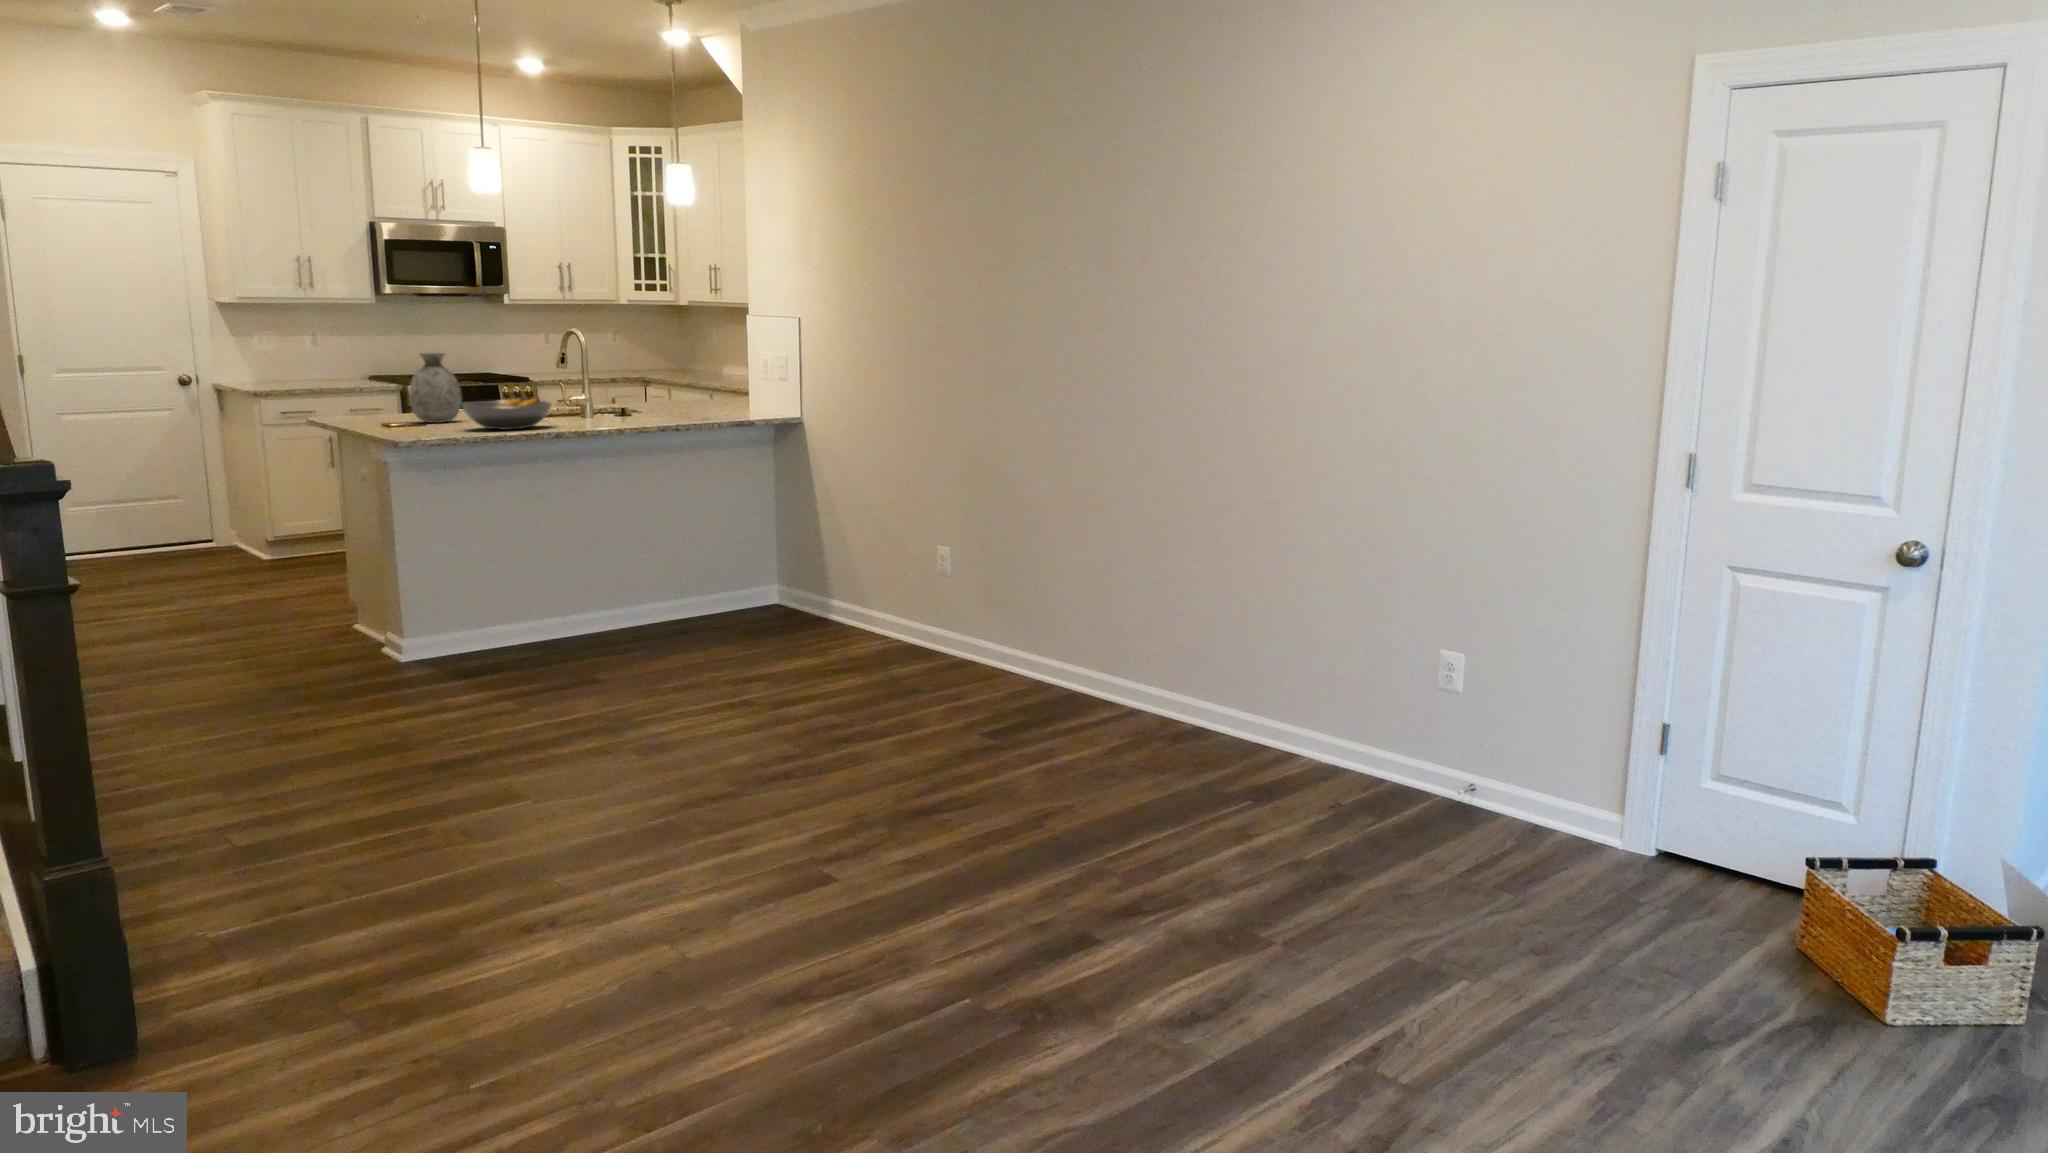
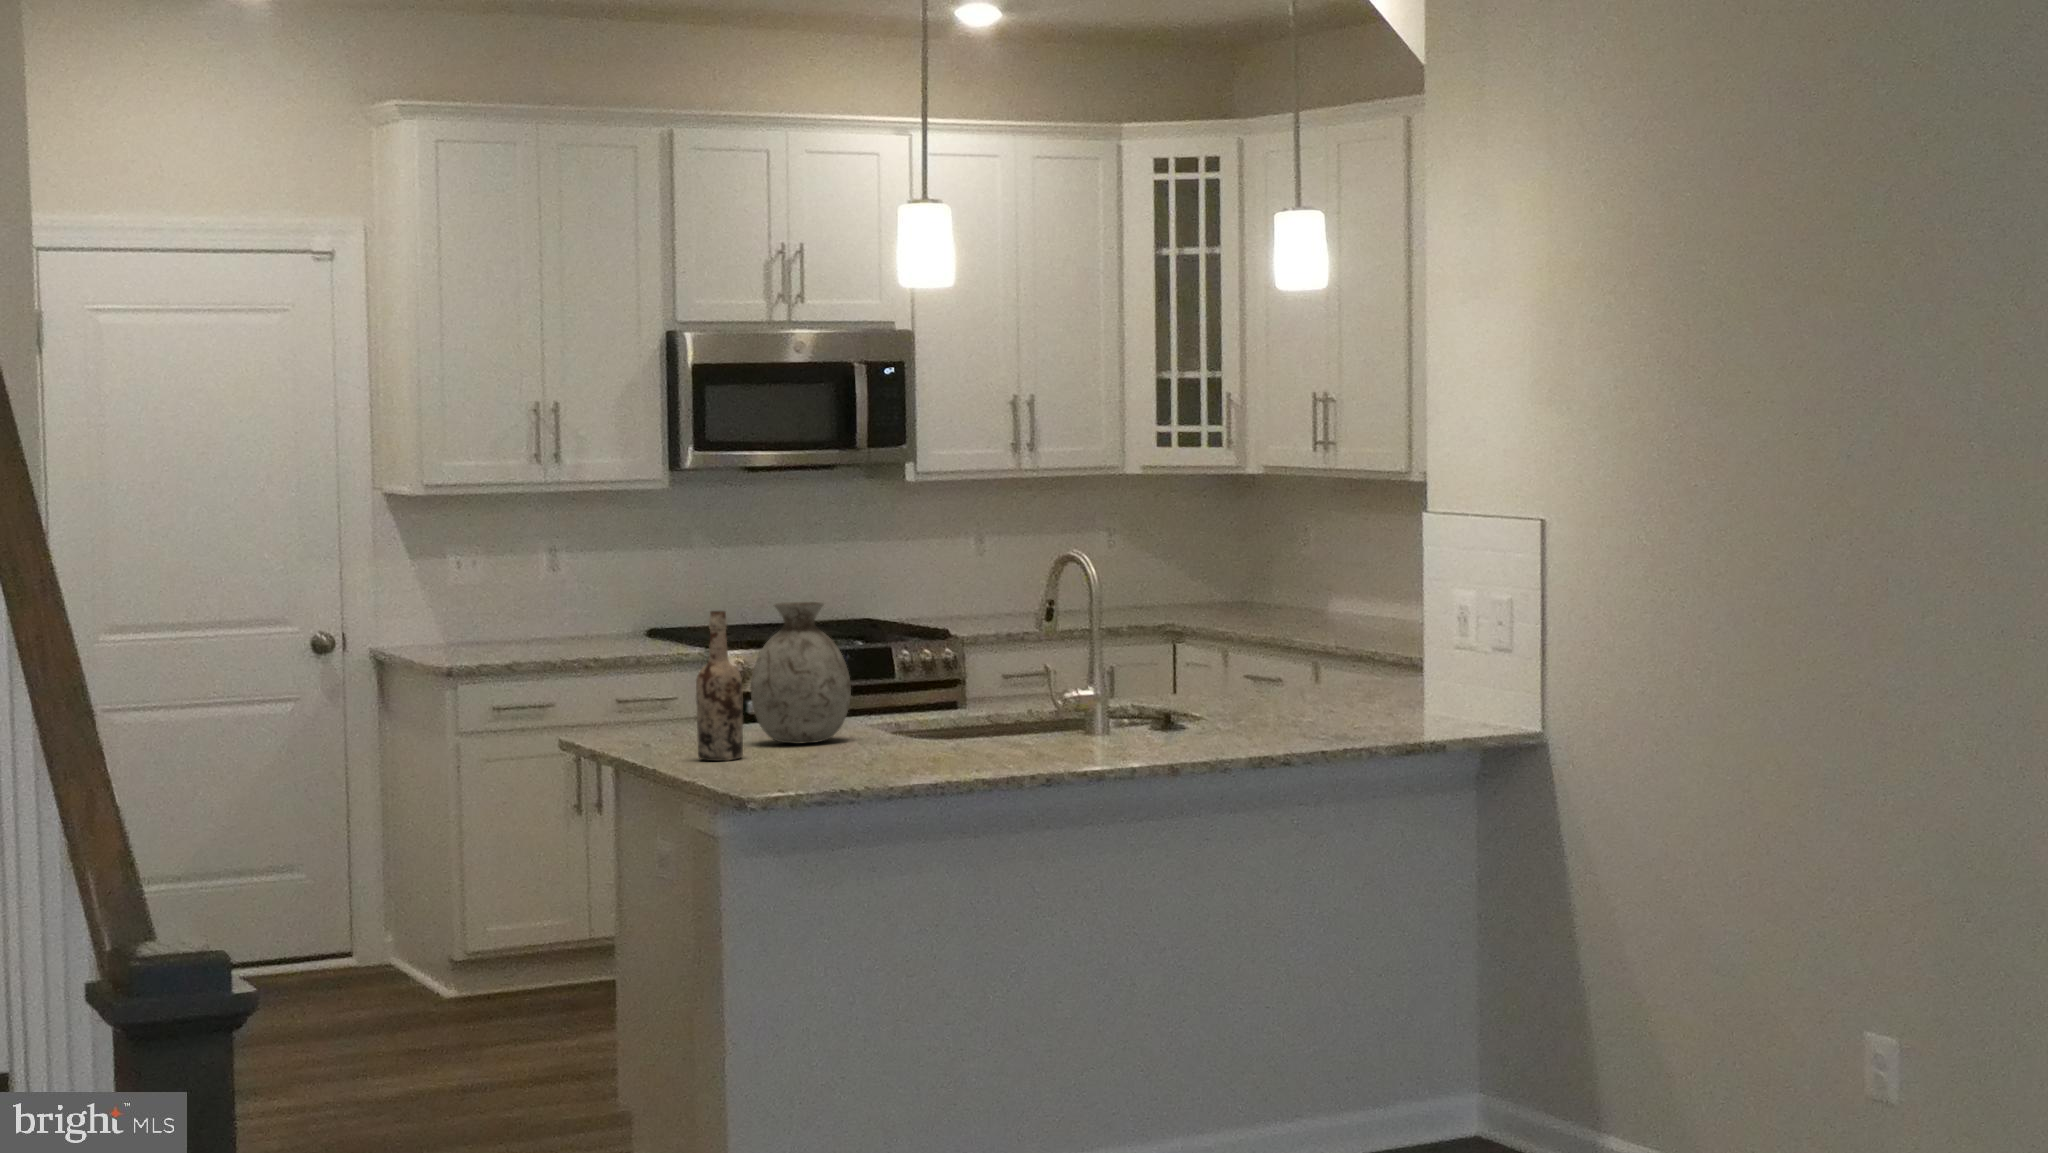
wine bottle: none [376,354,403,429] -> present [696,611,743,761]
fruit bowl: present [461,398,552,430] -> none [863,702,1042,767]

